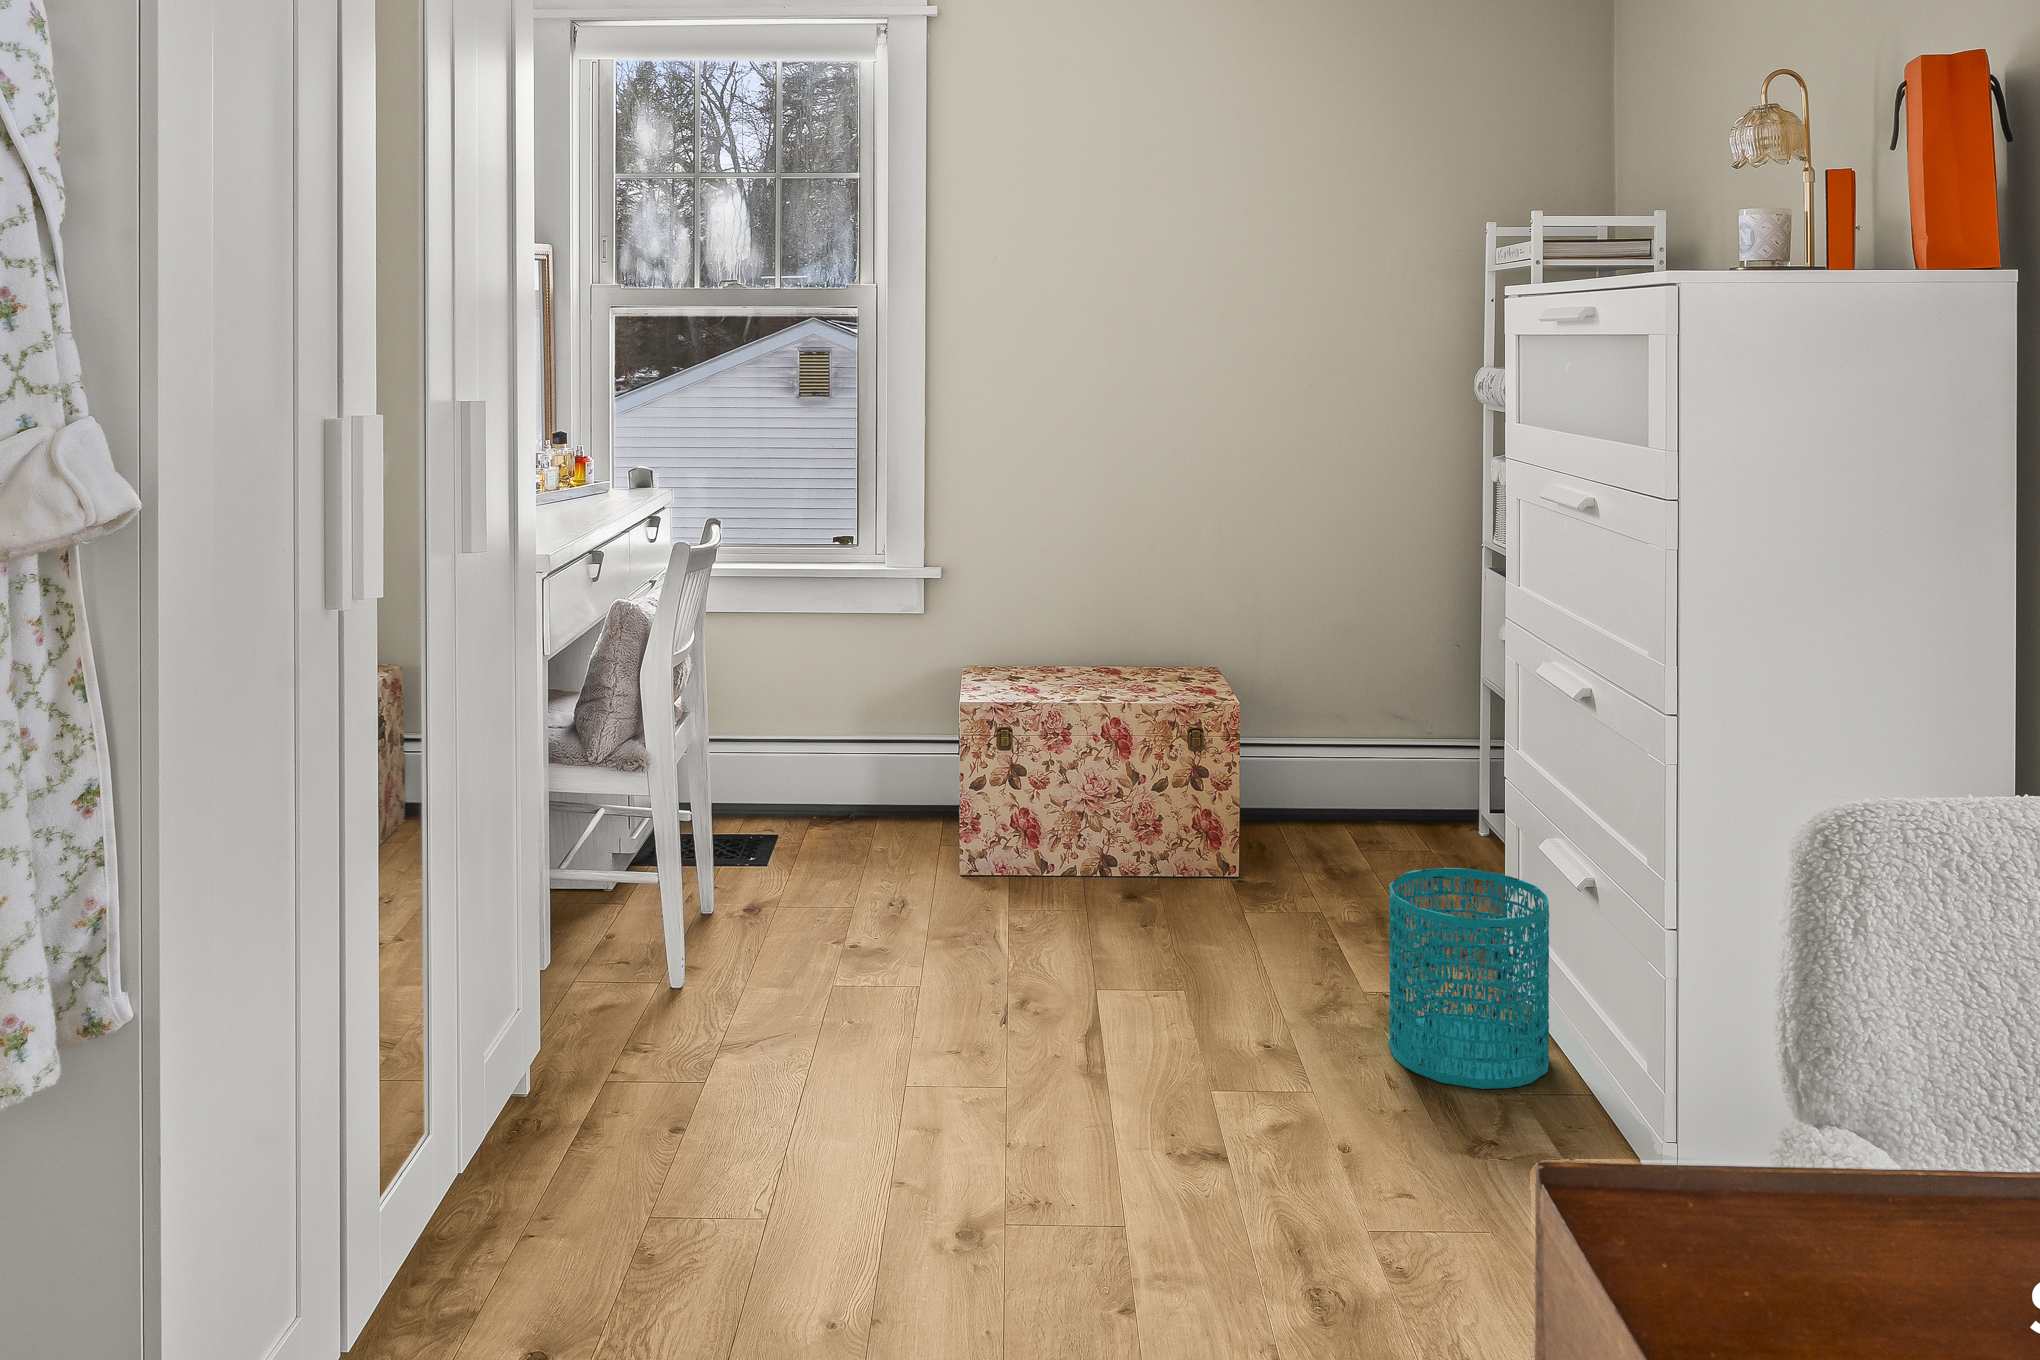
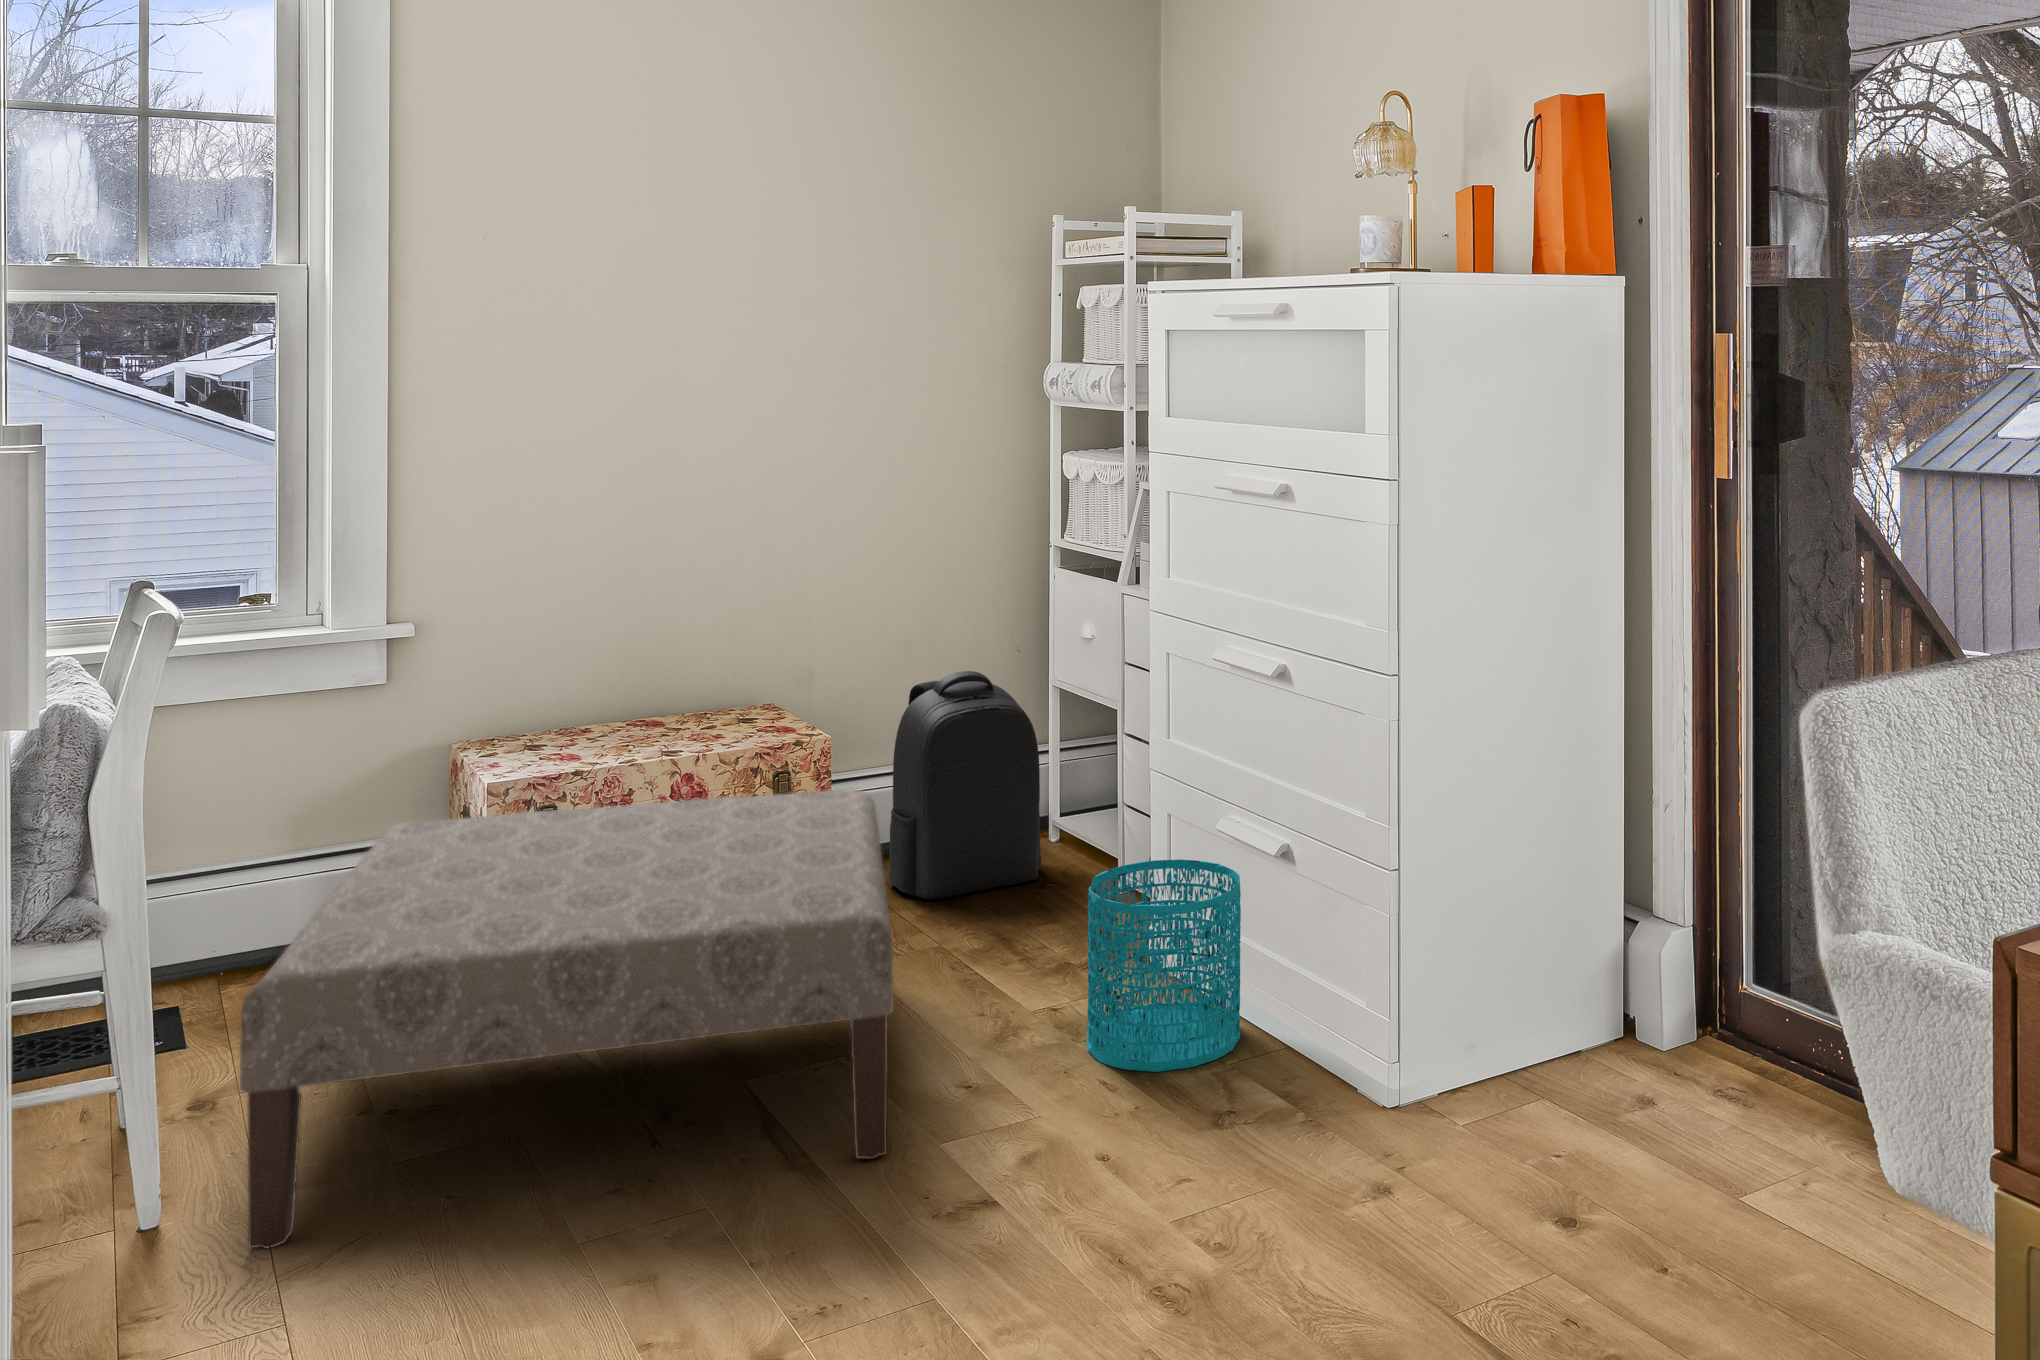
backpack: none [1305,660,1449,870] -> present [888,671,1041,899]
ottoman: none [714,724,1248,1087] -> present [240,789,894,1248]

